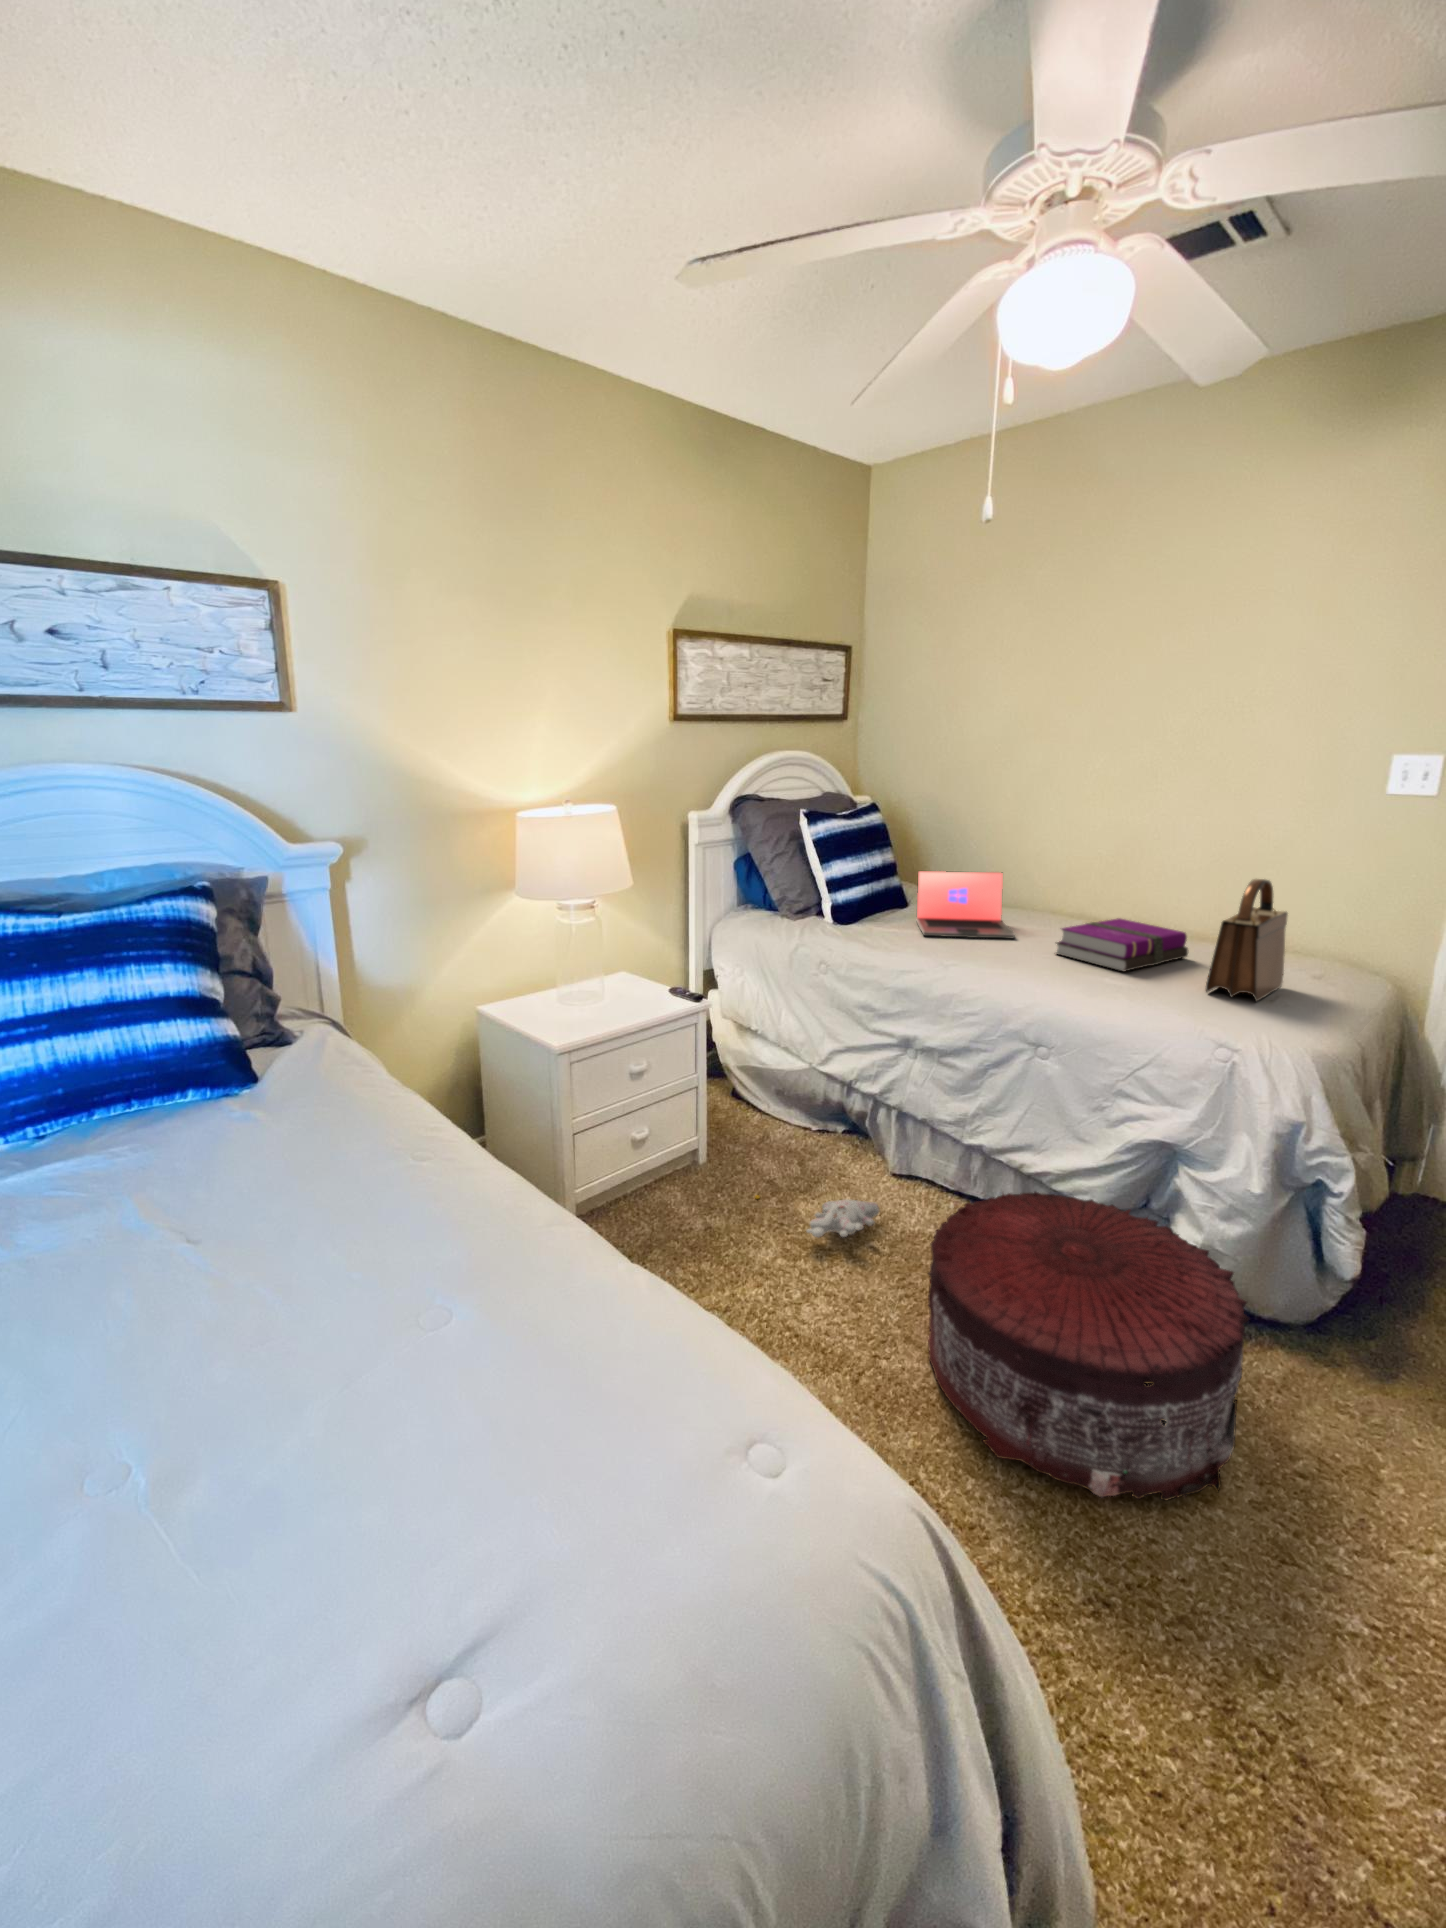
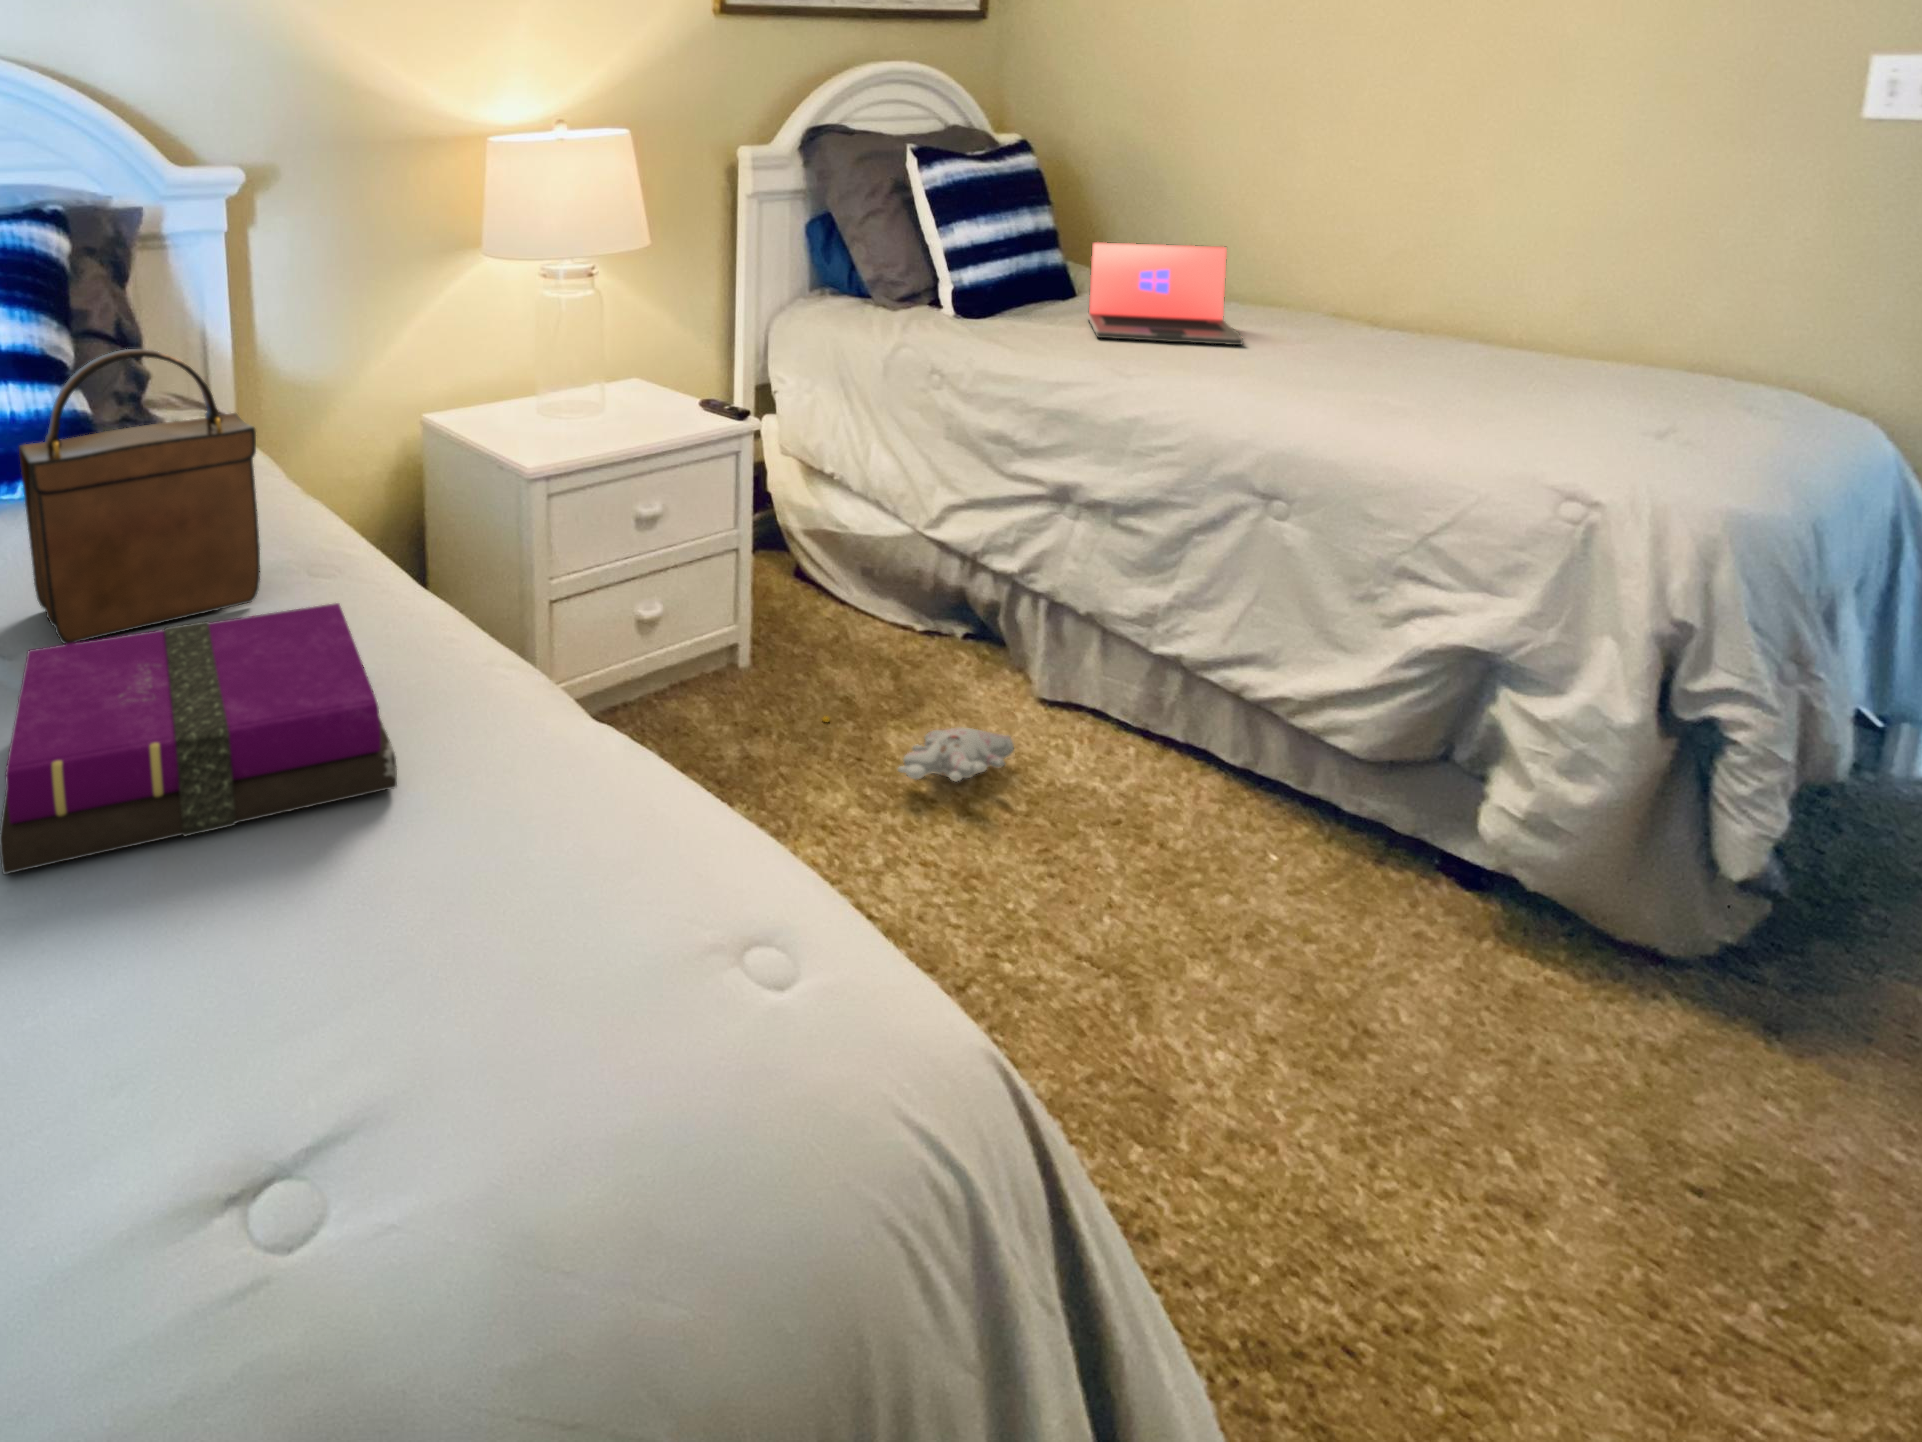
handbag: present [1206,879,1288,1001] -> present [19,349,260,644]
notebook: present [1056,918,1188,971] -> present [0,603,397,874]
pouf: present [928,1192,1250,1500] -> none [1077,716,1608,1206]

